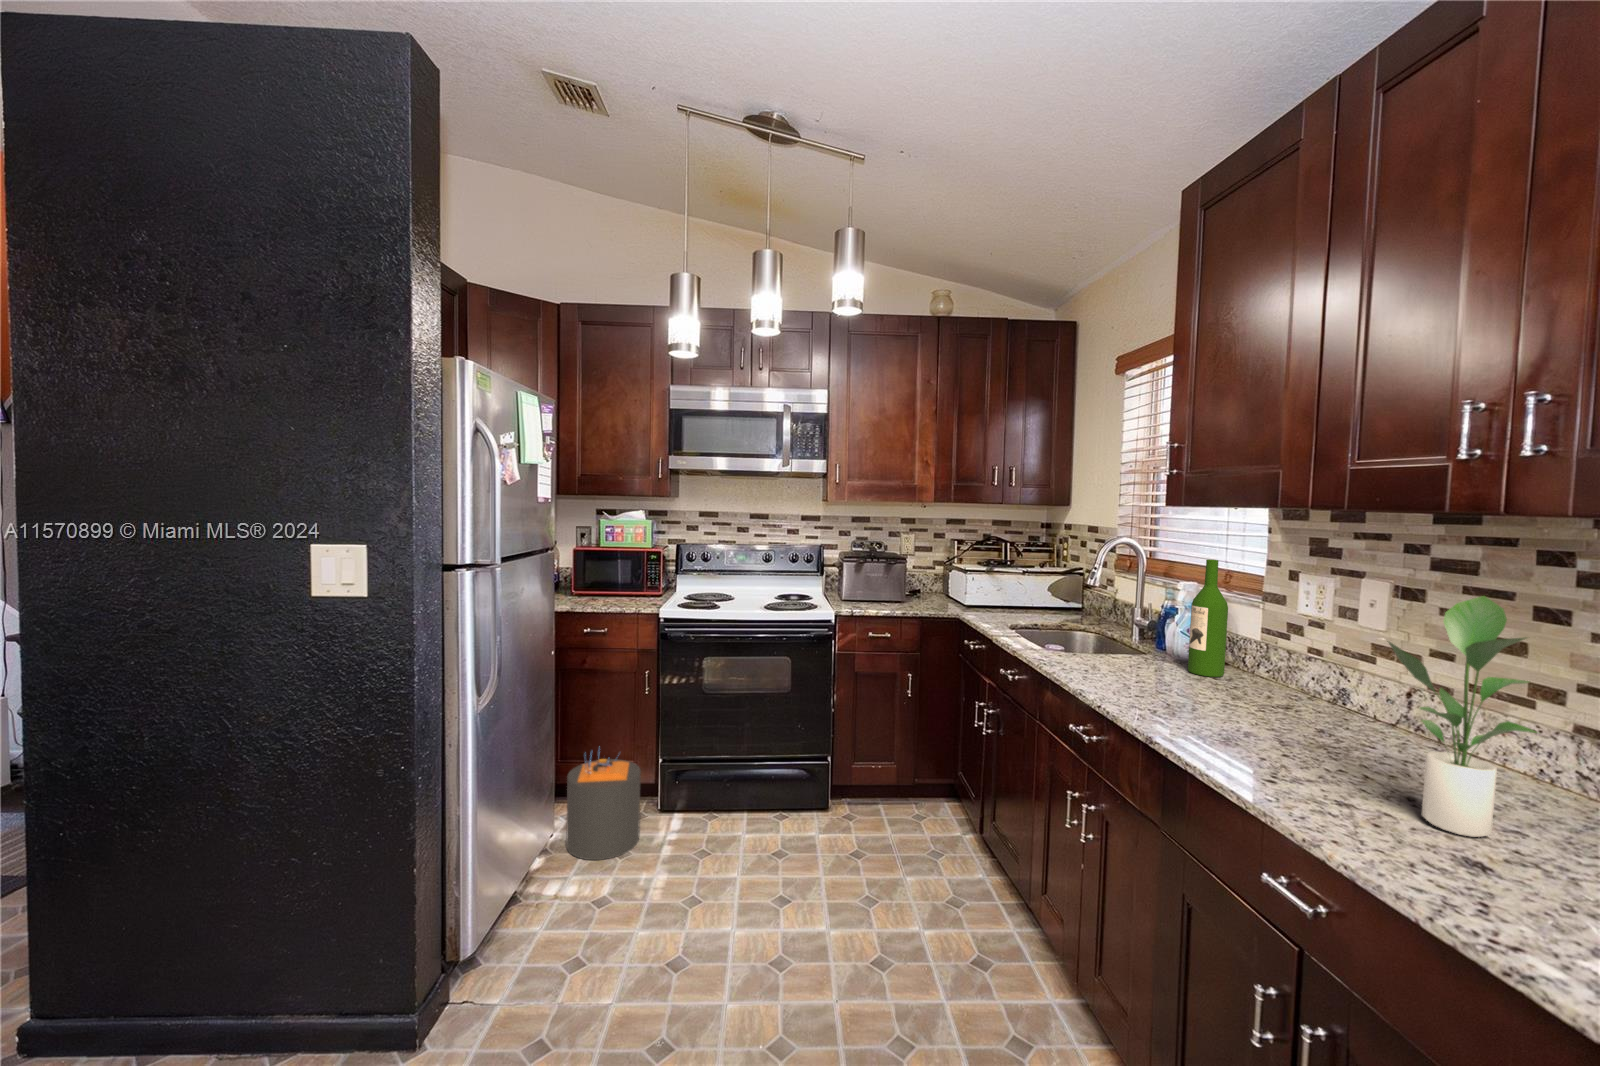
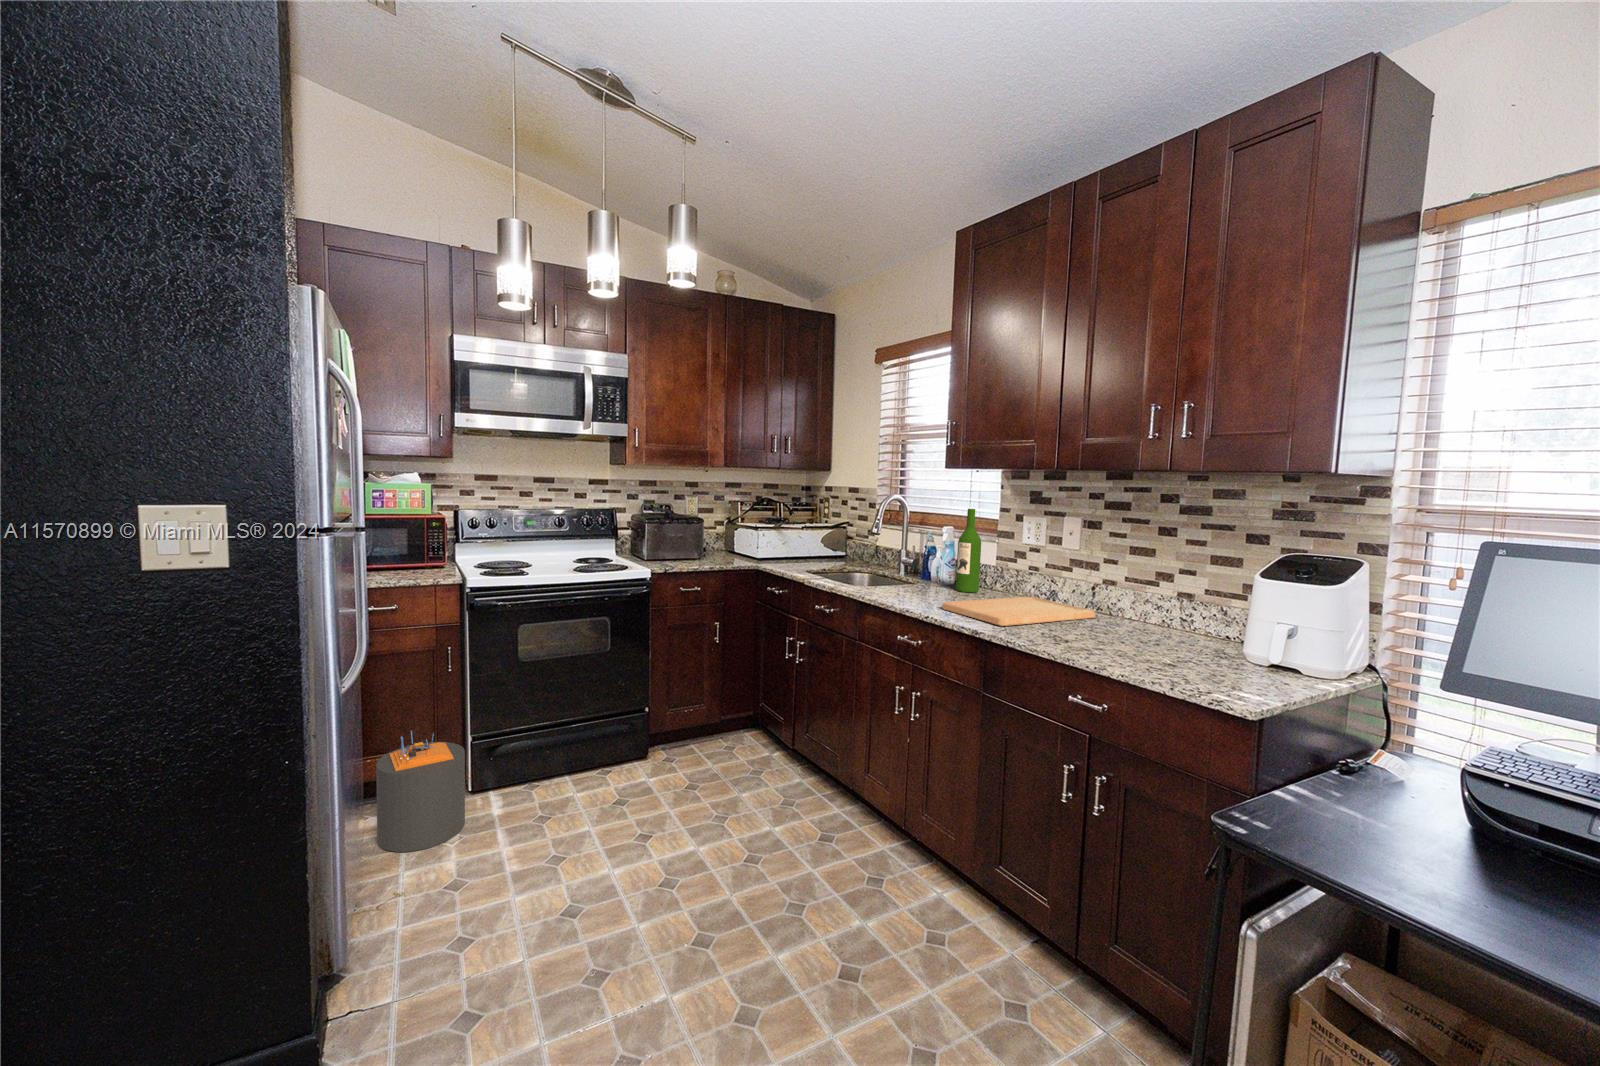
potted plant: present [1389,596,1537,837] -> none [1121,519,1193,655]
cutting board: none [1132,688,1398,744] -> present [942,597,1095,626]

